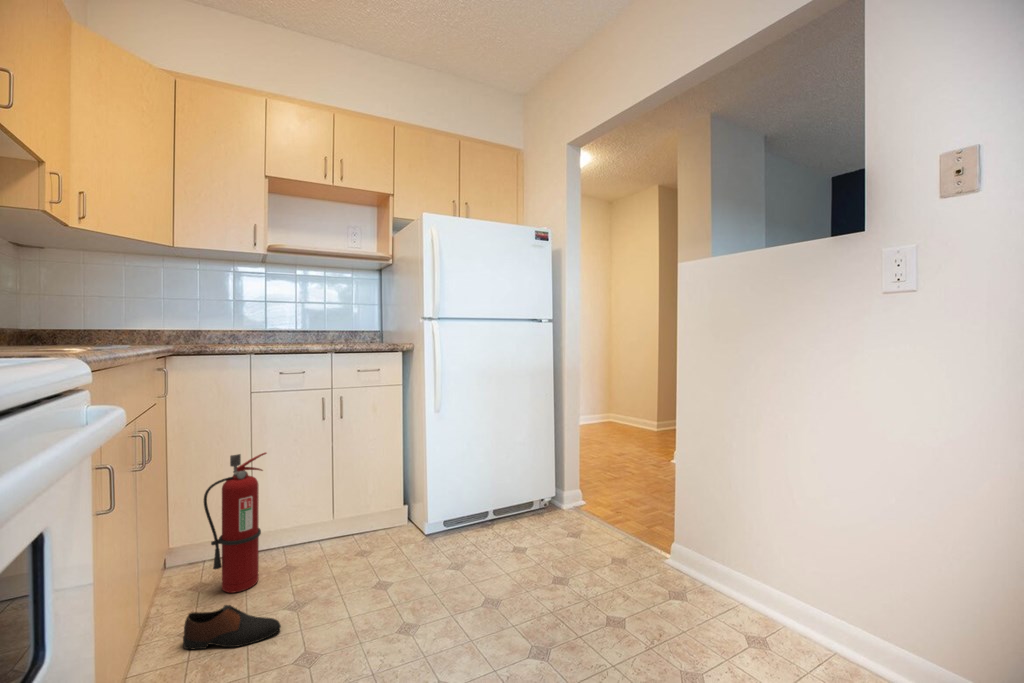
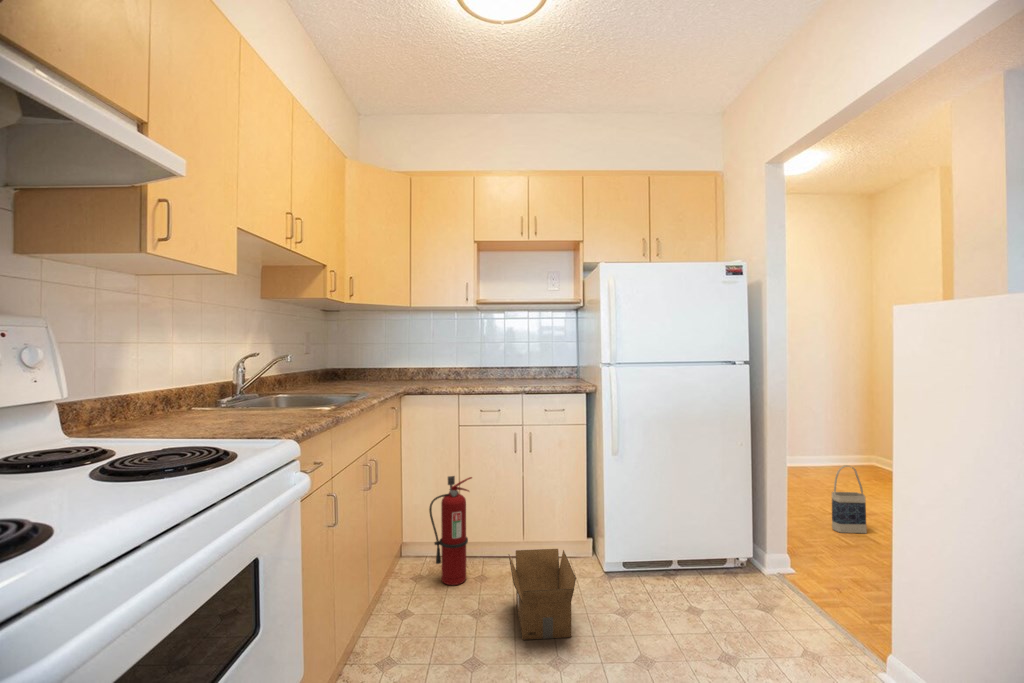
bag: none [598,413,621,468] -> present [832,465,867,533]
cardboard box: none [322,518,412,629] -> present [509,549,576,640]
shoe: present [183,605,281,649] -> none [413,594,475,629]

